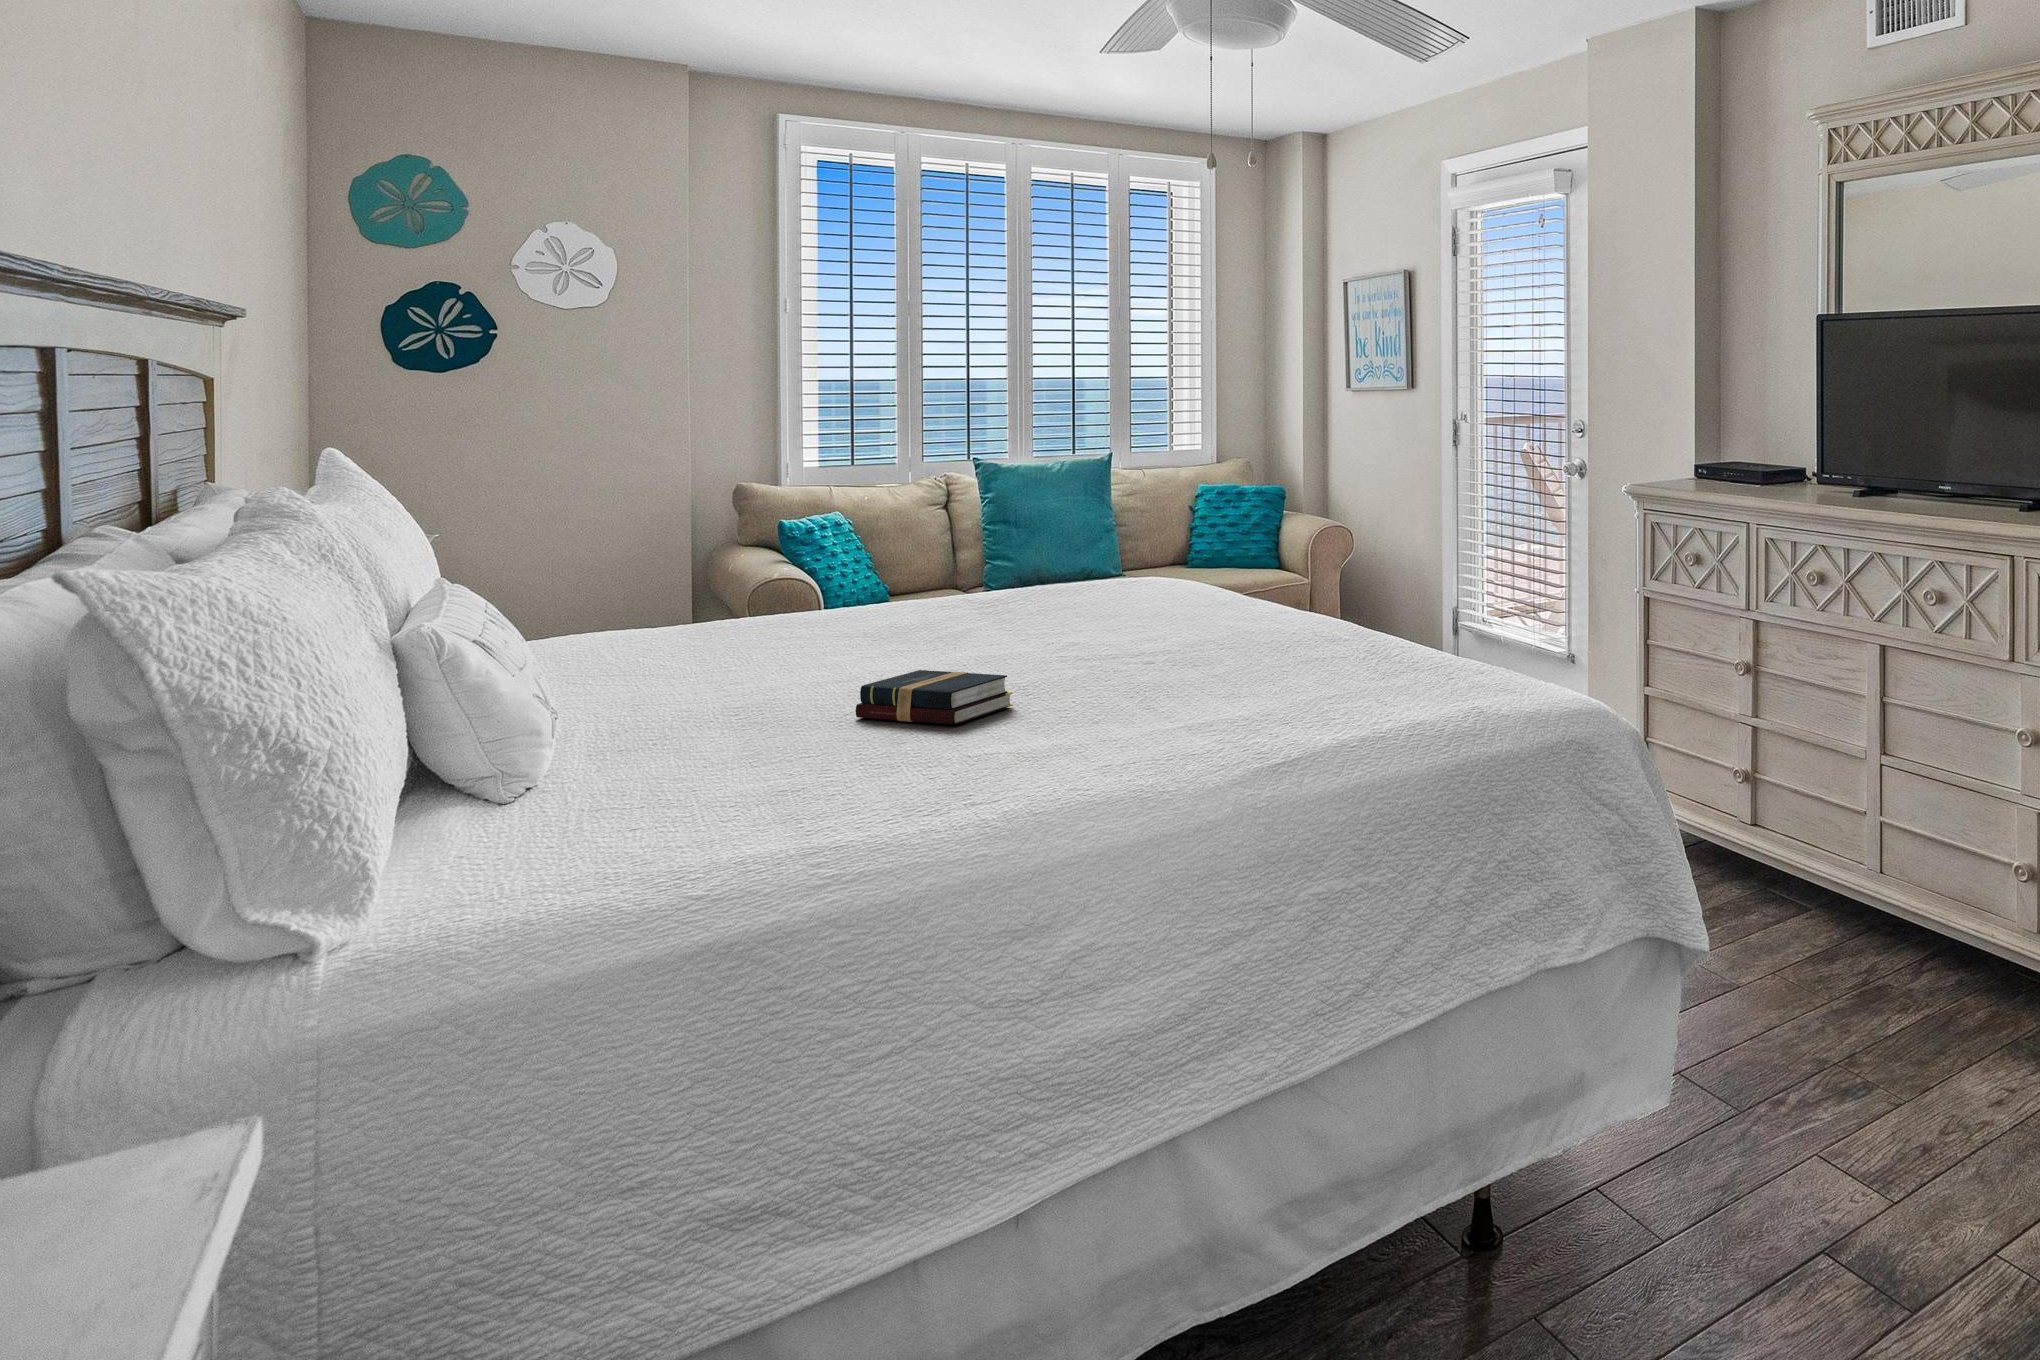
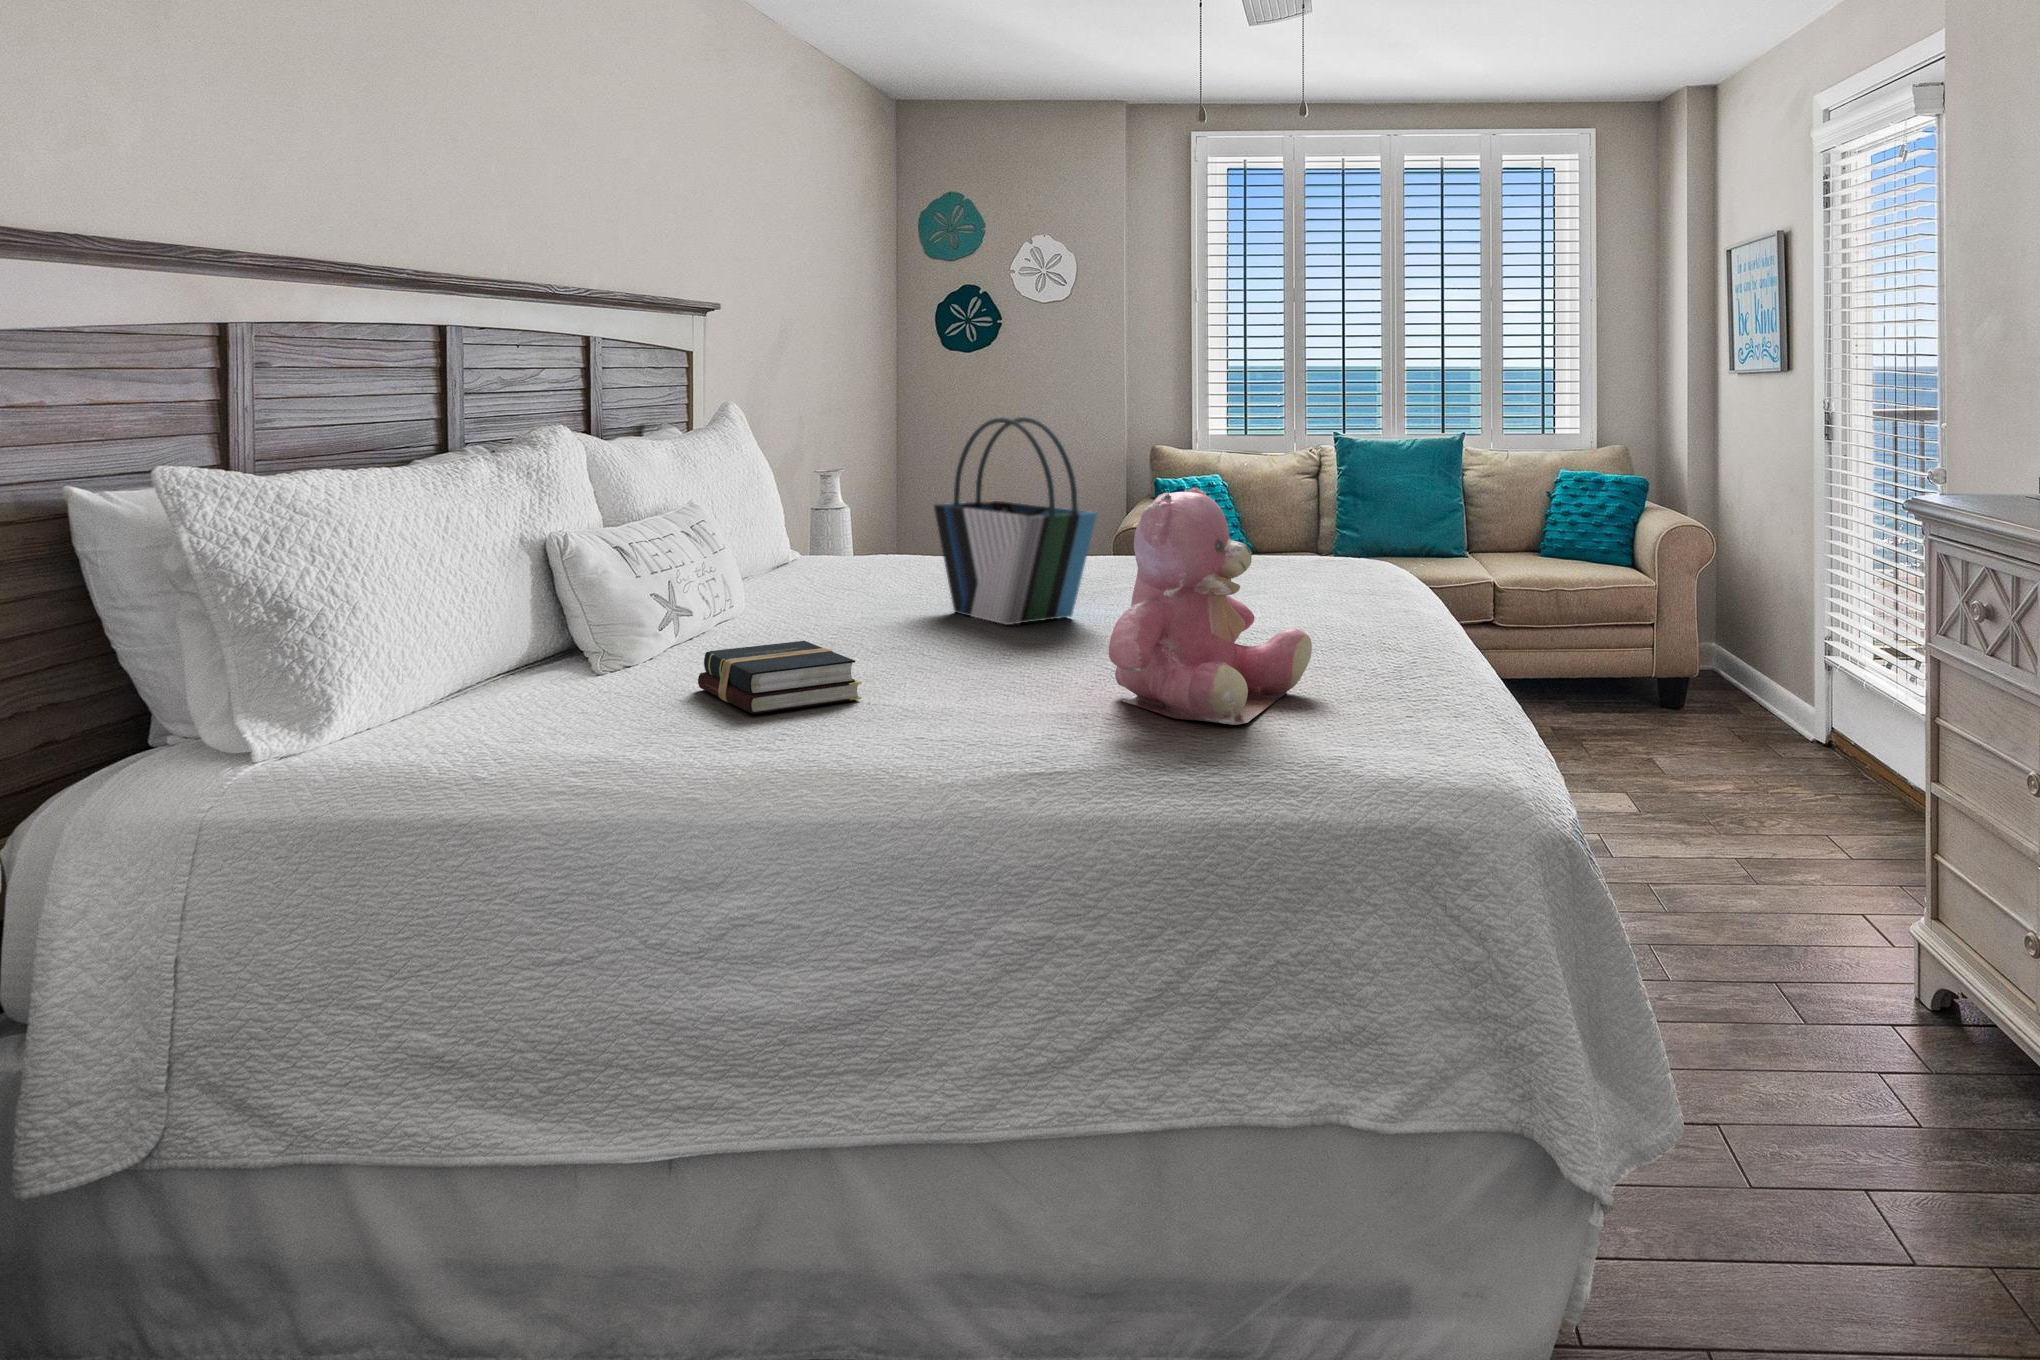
tote bag: none [886,468,1064,648] -> present [934,417,1097,625]
teddy bear: none [1197,515,1329,685] -> present [1109,487,1312,725]

